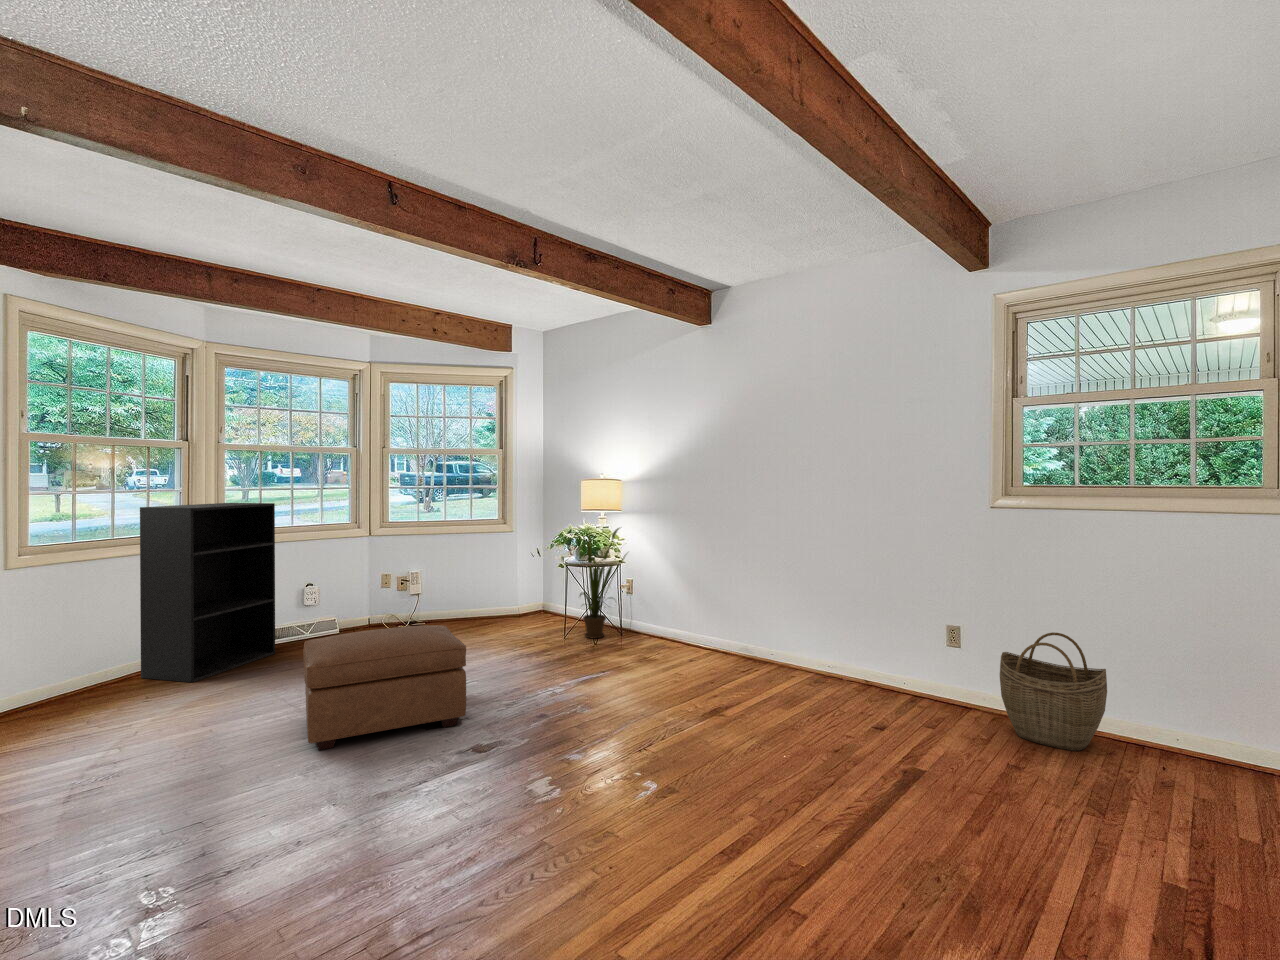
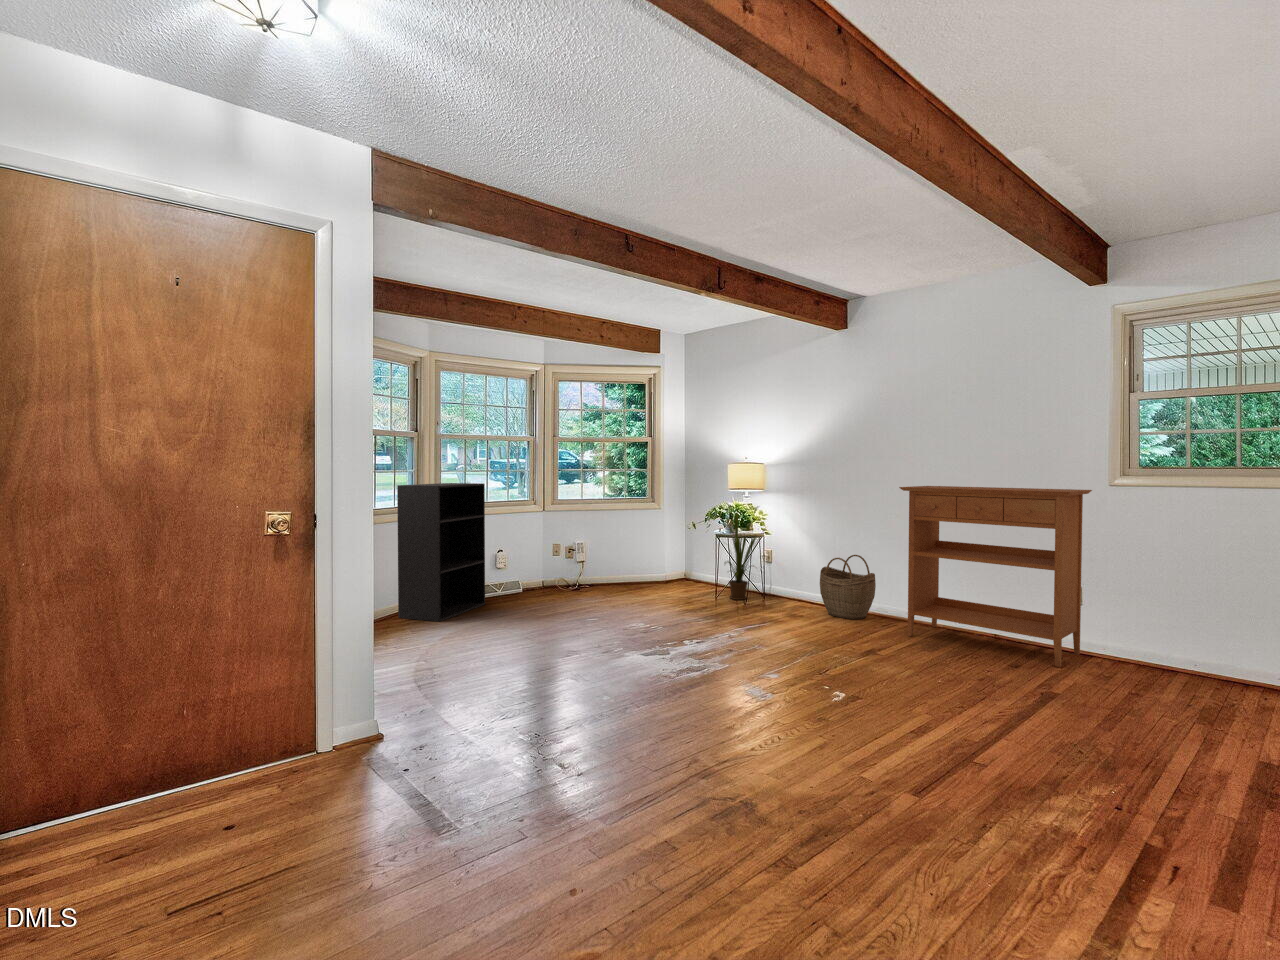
console table: none [759,505,972,729] -> present [899,486,1092,667]
ottoman: present [303,625,466,750] -> none [545,579,673,665]
woven basket: present [1000,632,1107,751] -> present [820,555,876,619]

